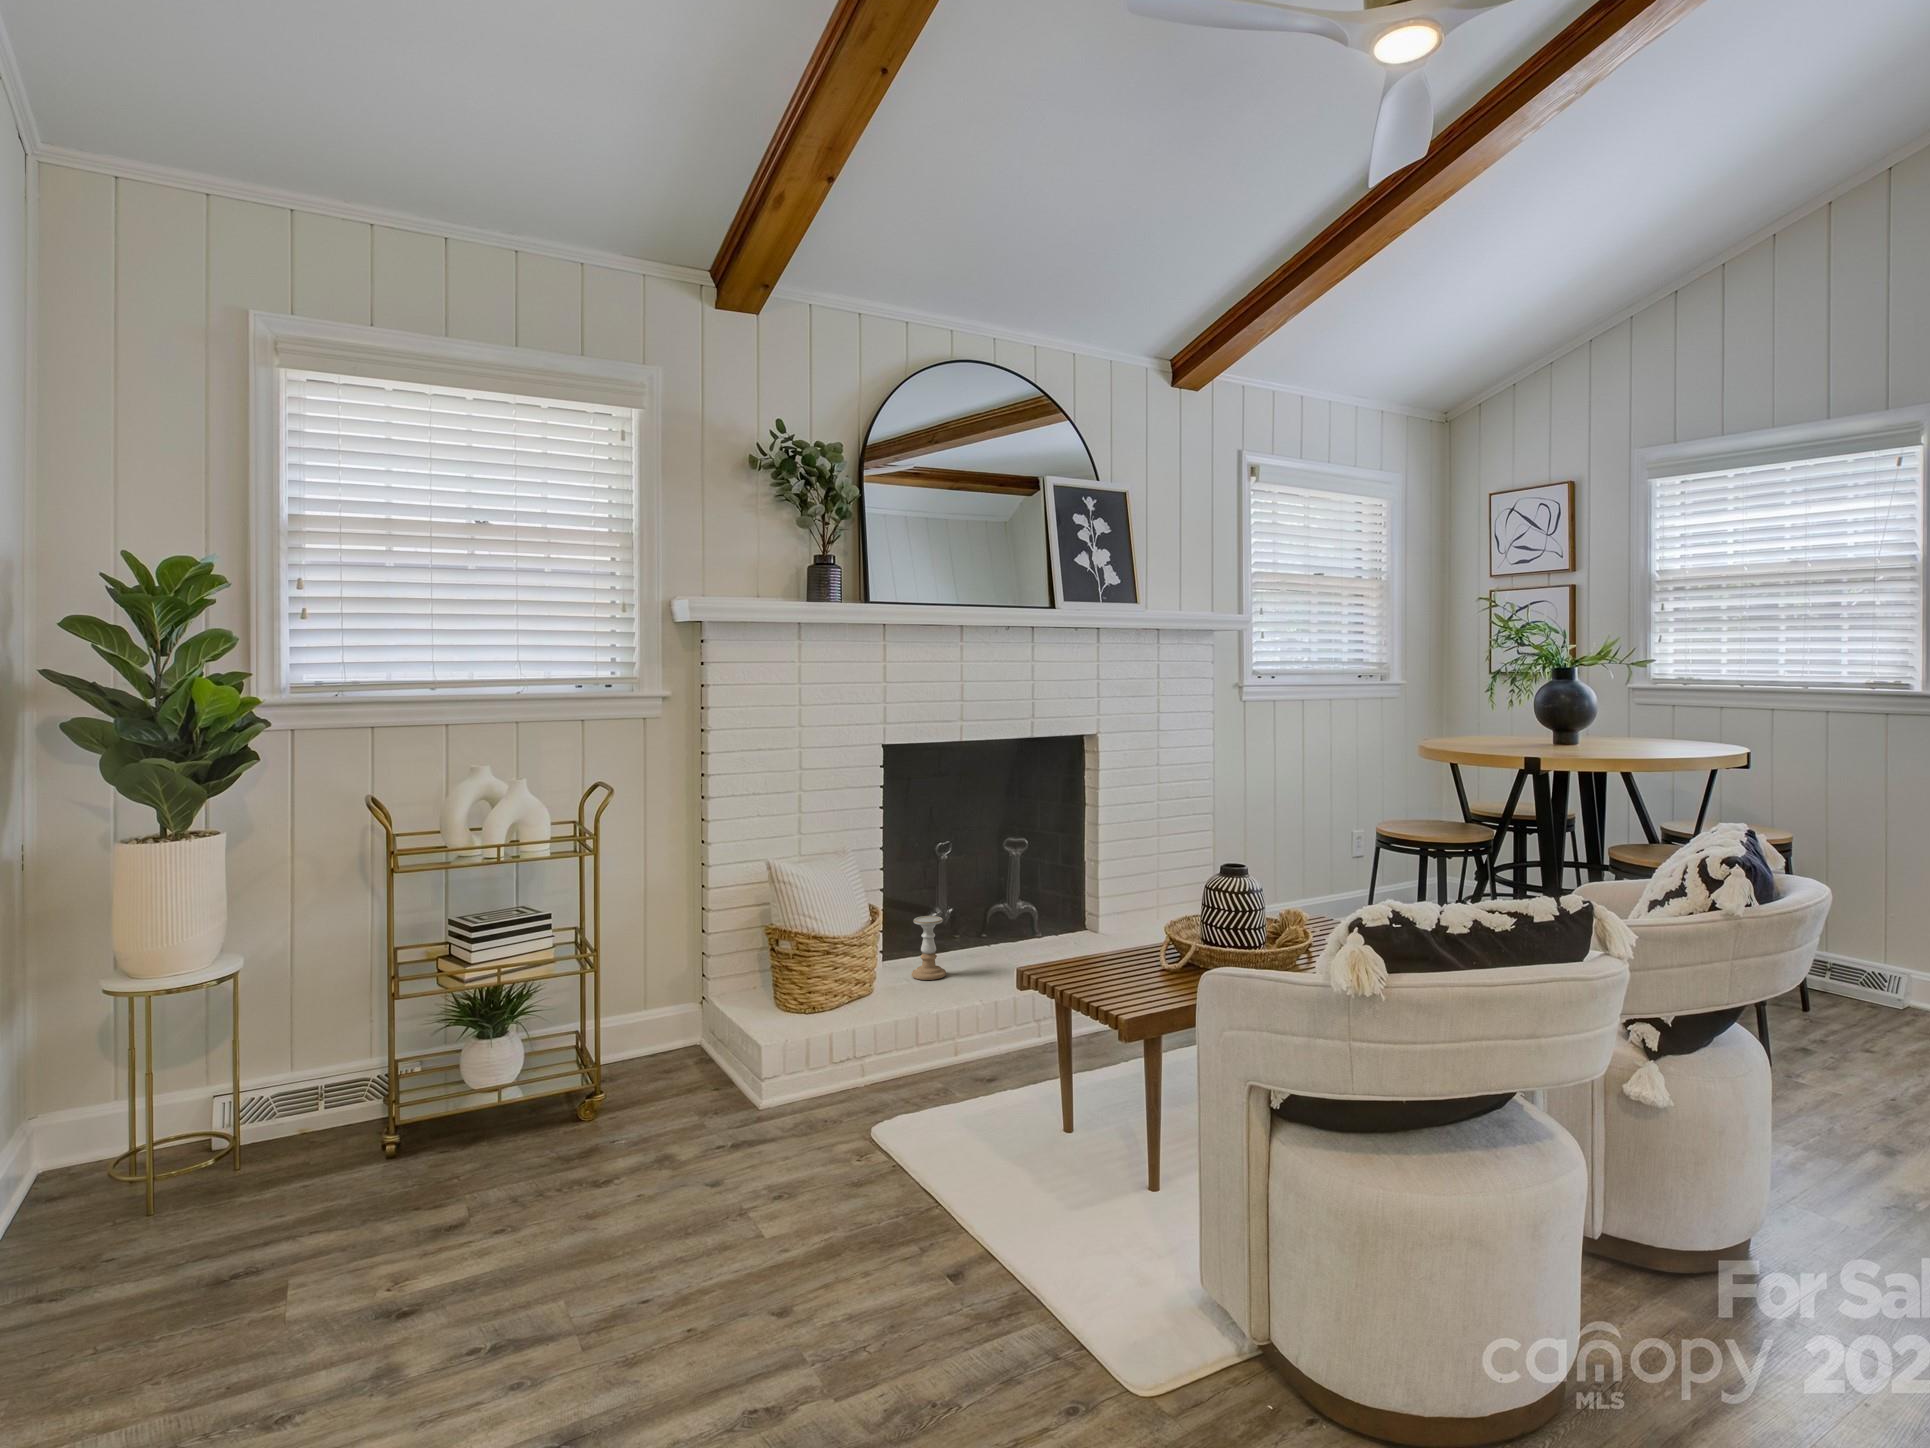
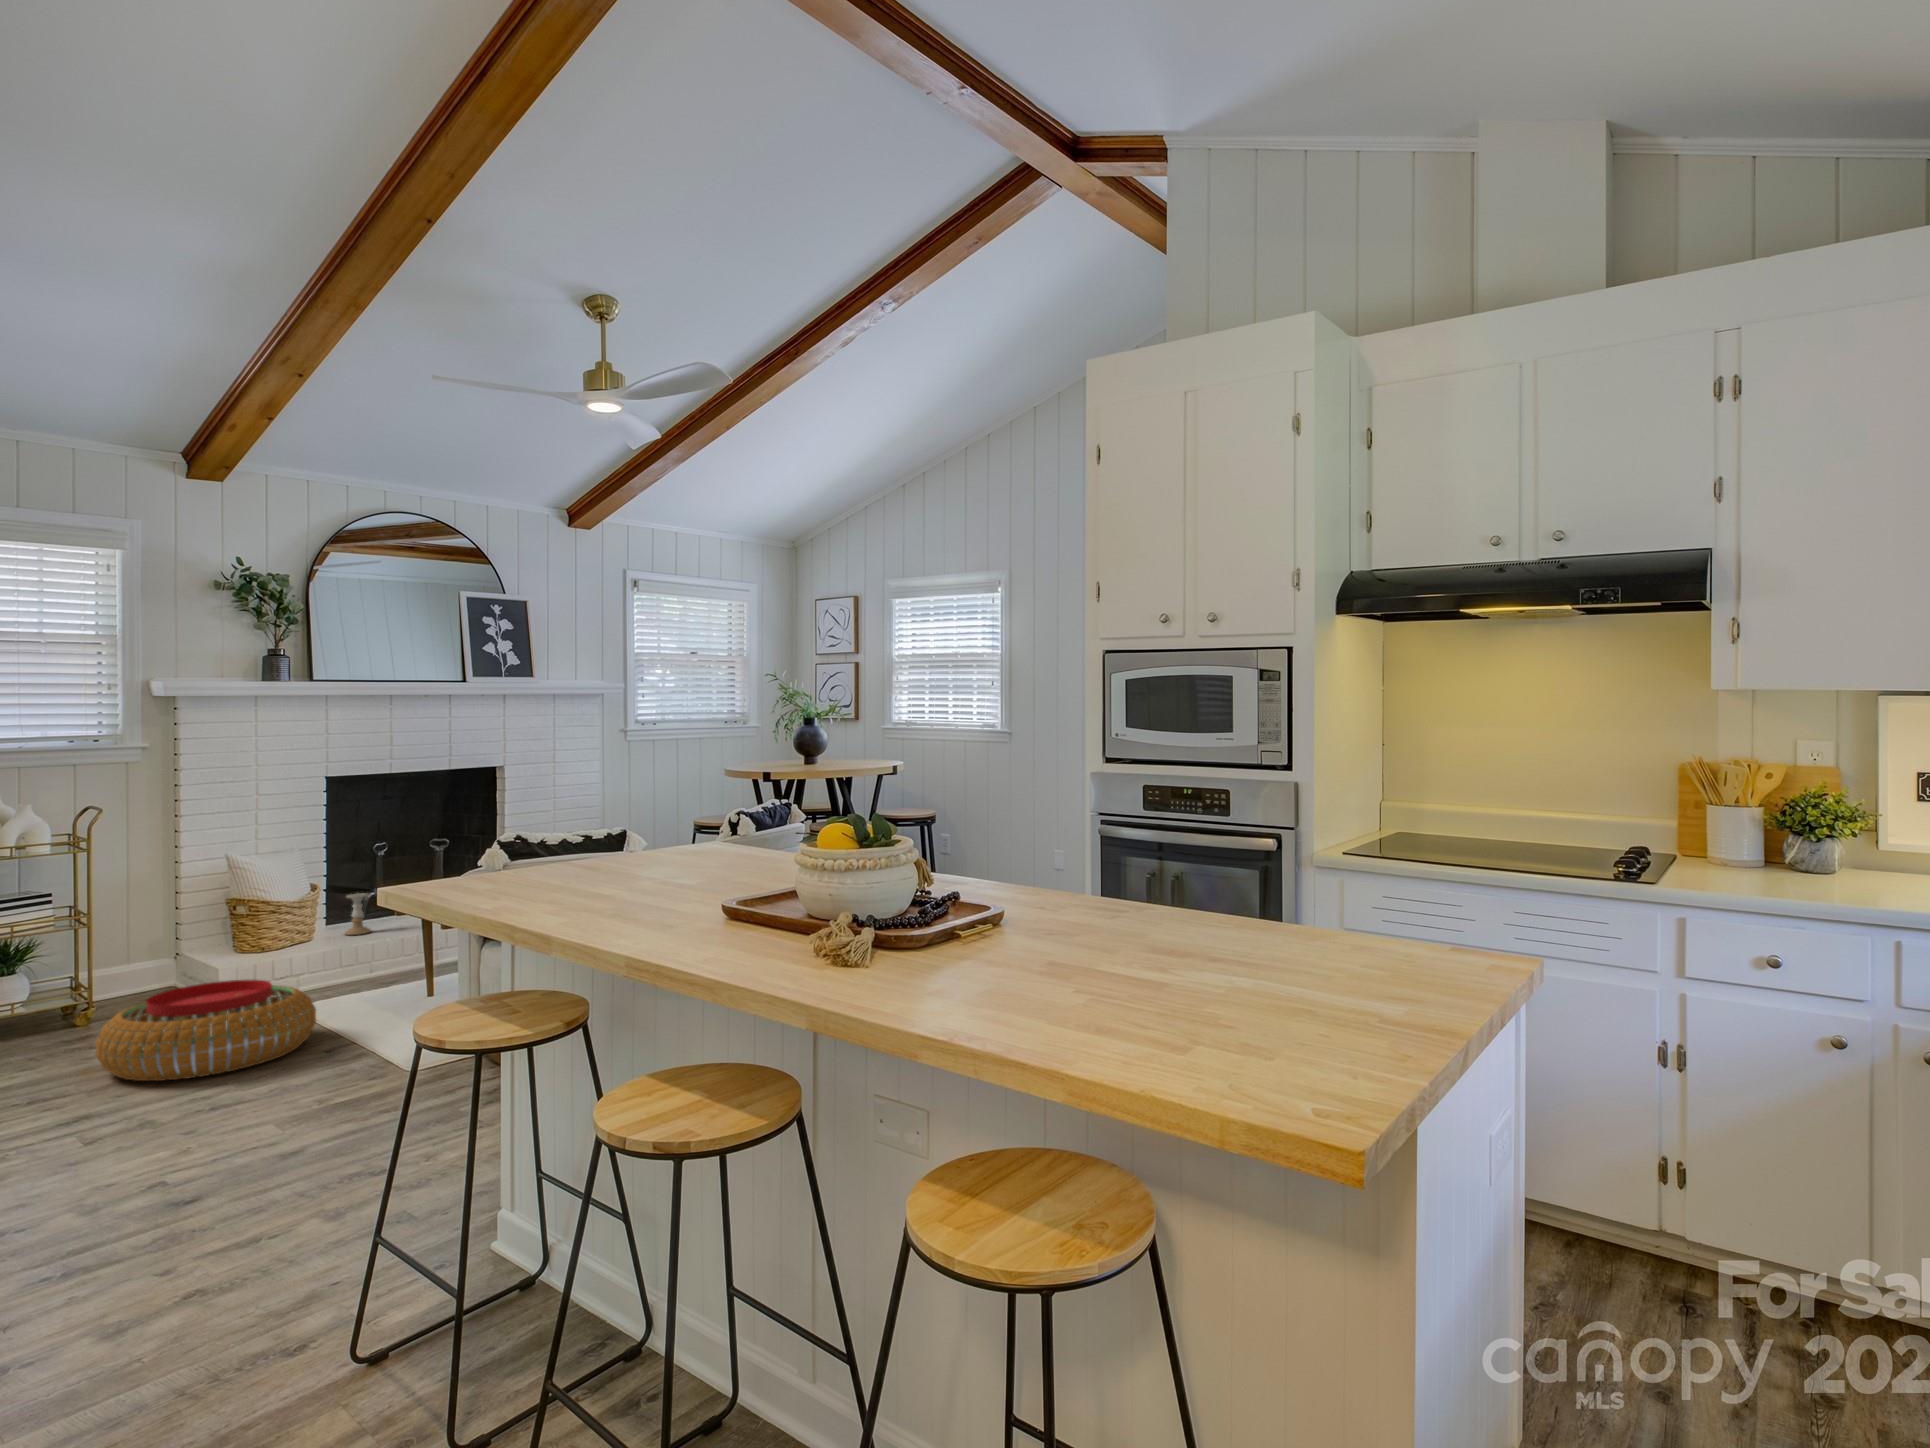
pouf: none [598,1109,935,1344] -> present [96,980,316,1081]

